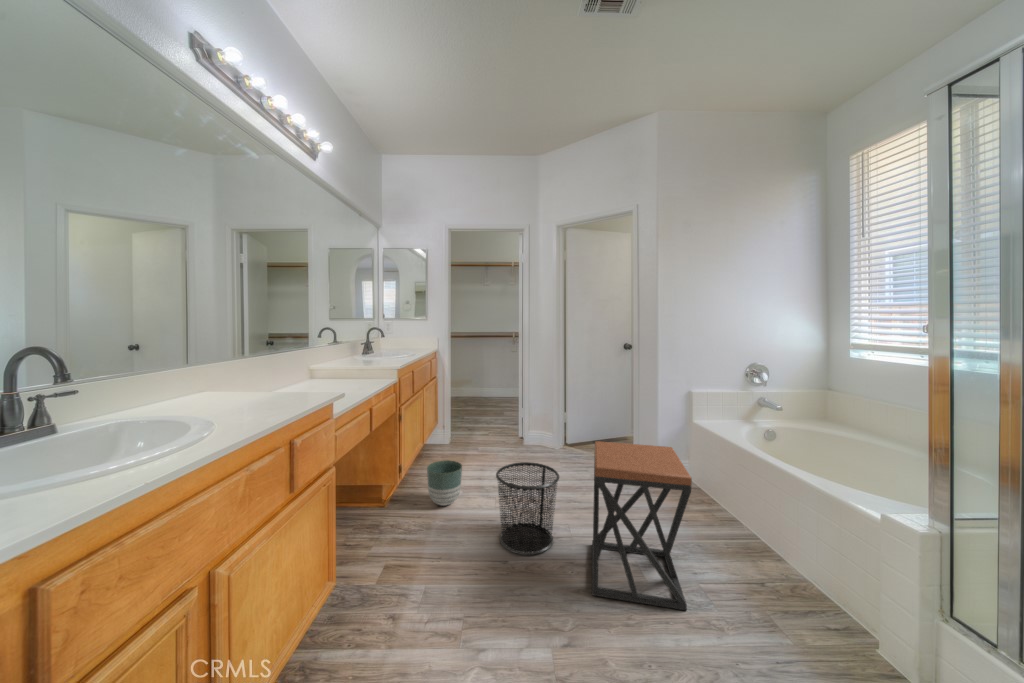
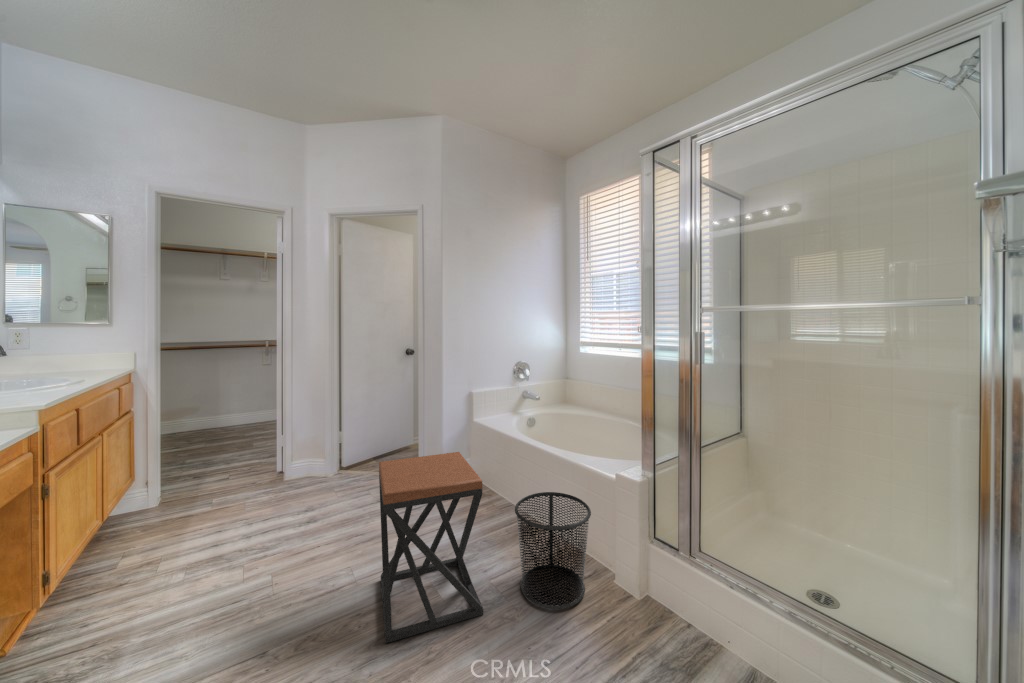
planter: present [427,460,462,506] -> none [111,532,183,606]
waste bin: present [496,462,559,555] -> present [515,492,591,609]

